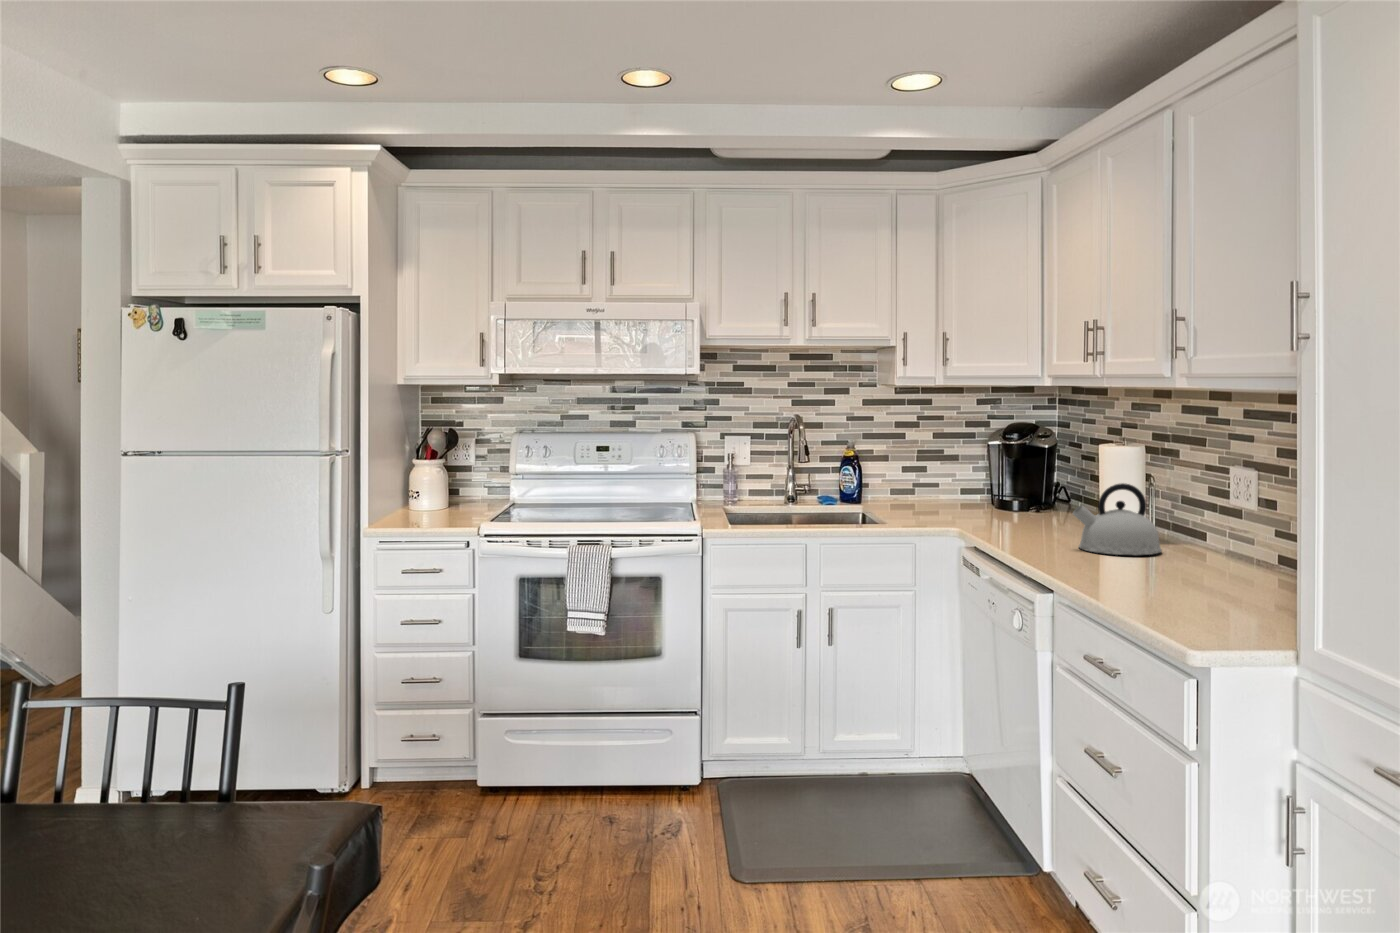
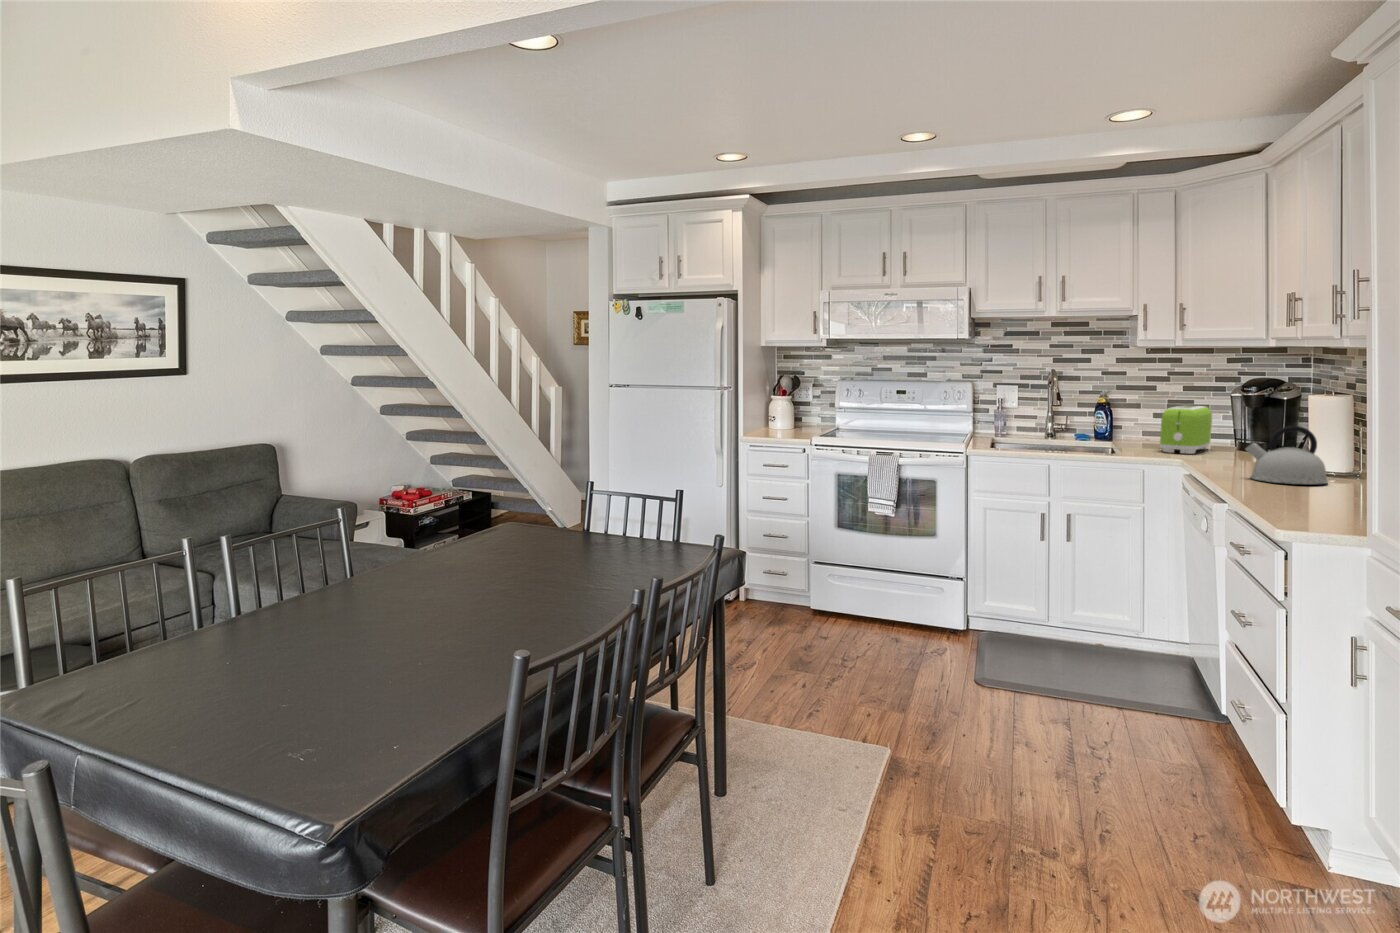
toaster: none [932,457,977,516] -> present [1160,406,1212,454]

